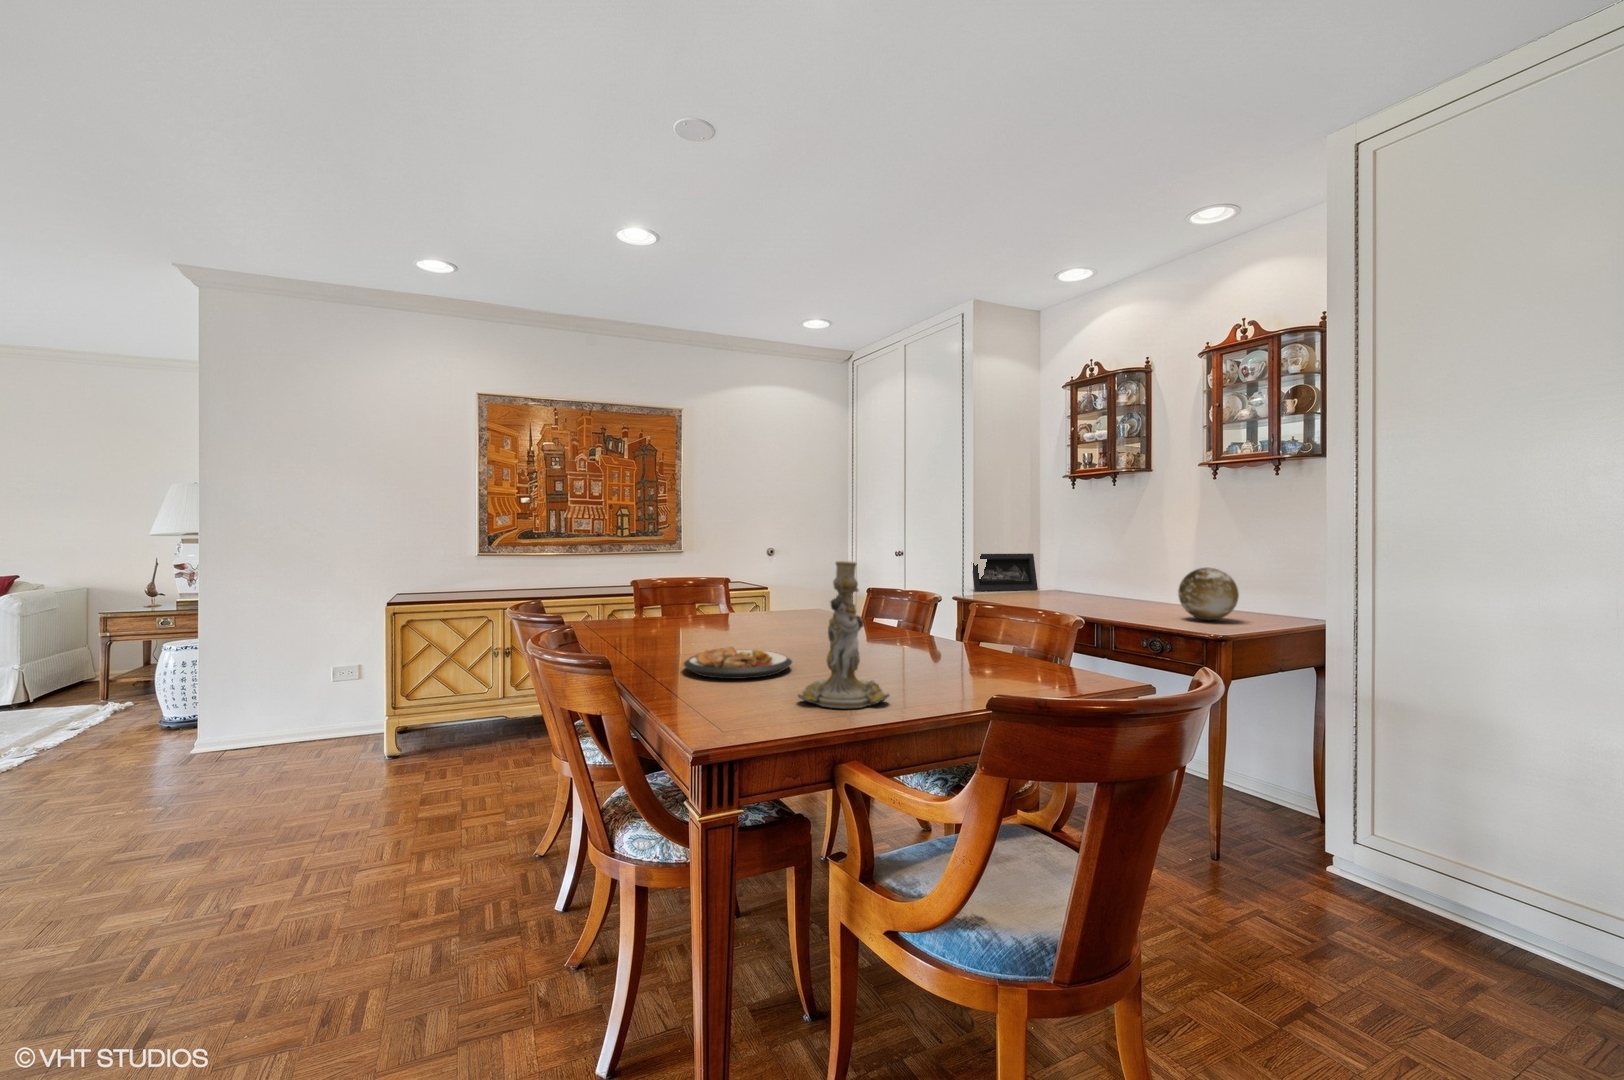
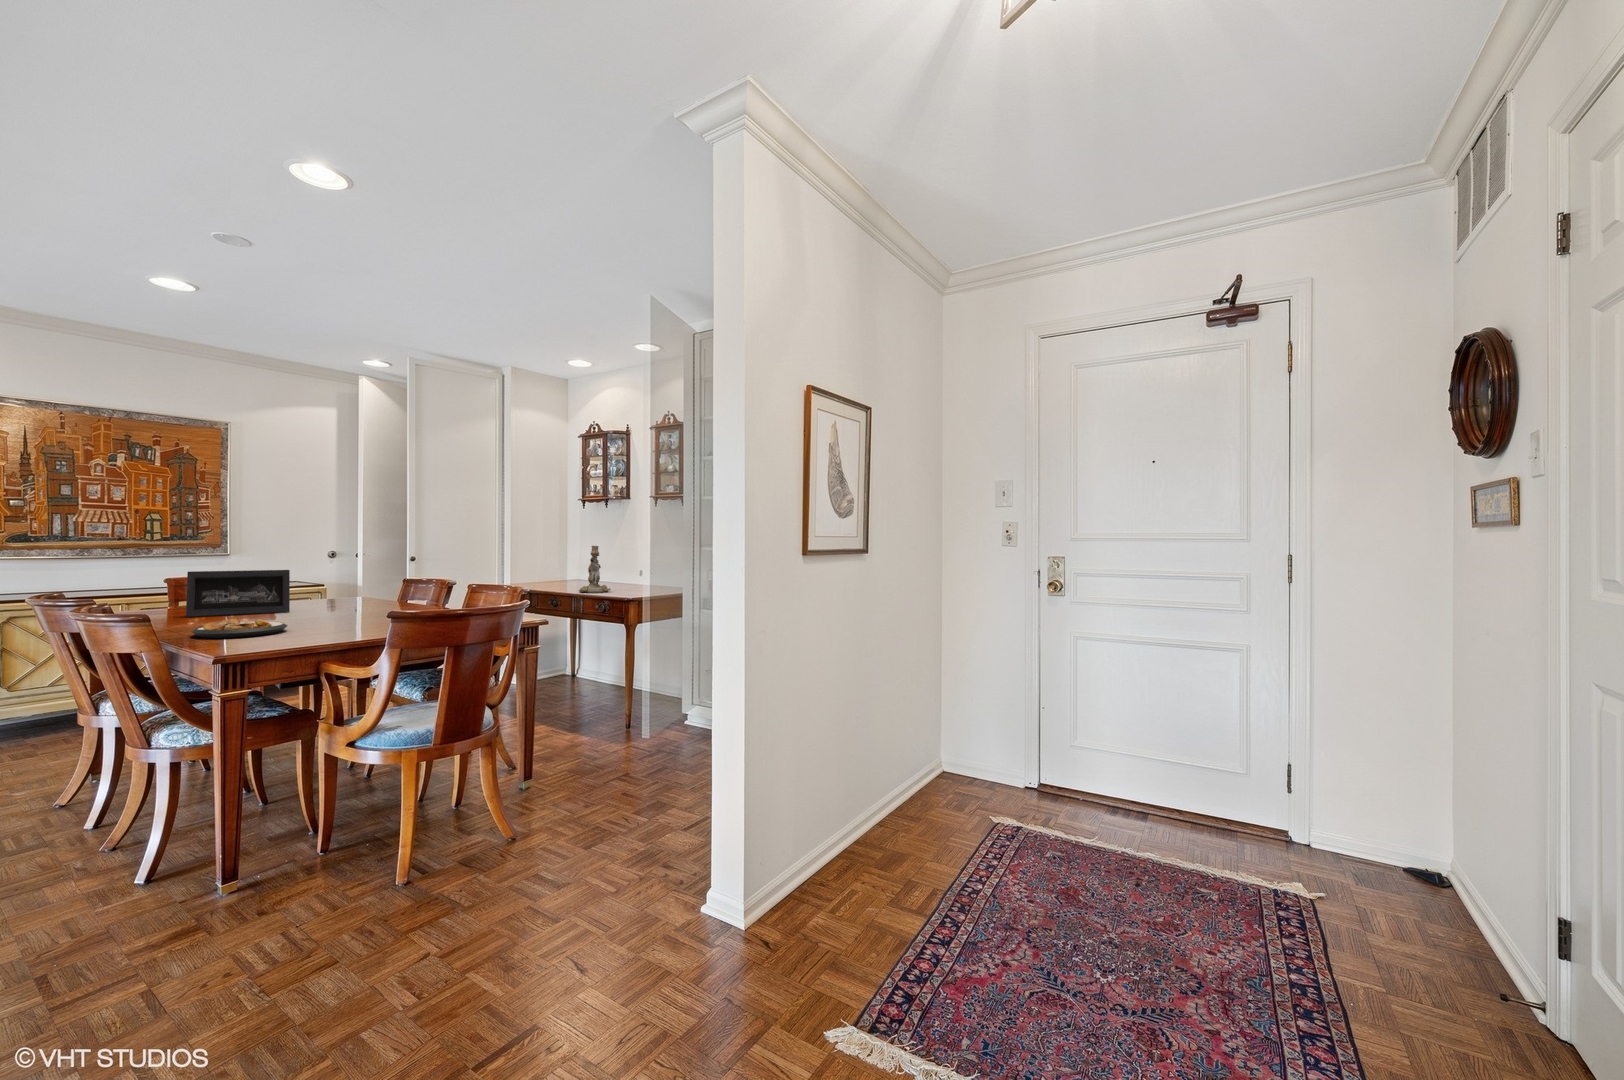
picture frame: present [973,554,1038,591] -> present [186,570,290,617]
candlestick: present [798,561,890,708] -> present [579,546,610,593]
decorative orb: present [1178,568,1239,620] -> none [617,563,650,595]

